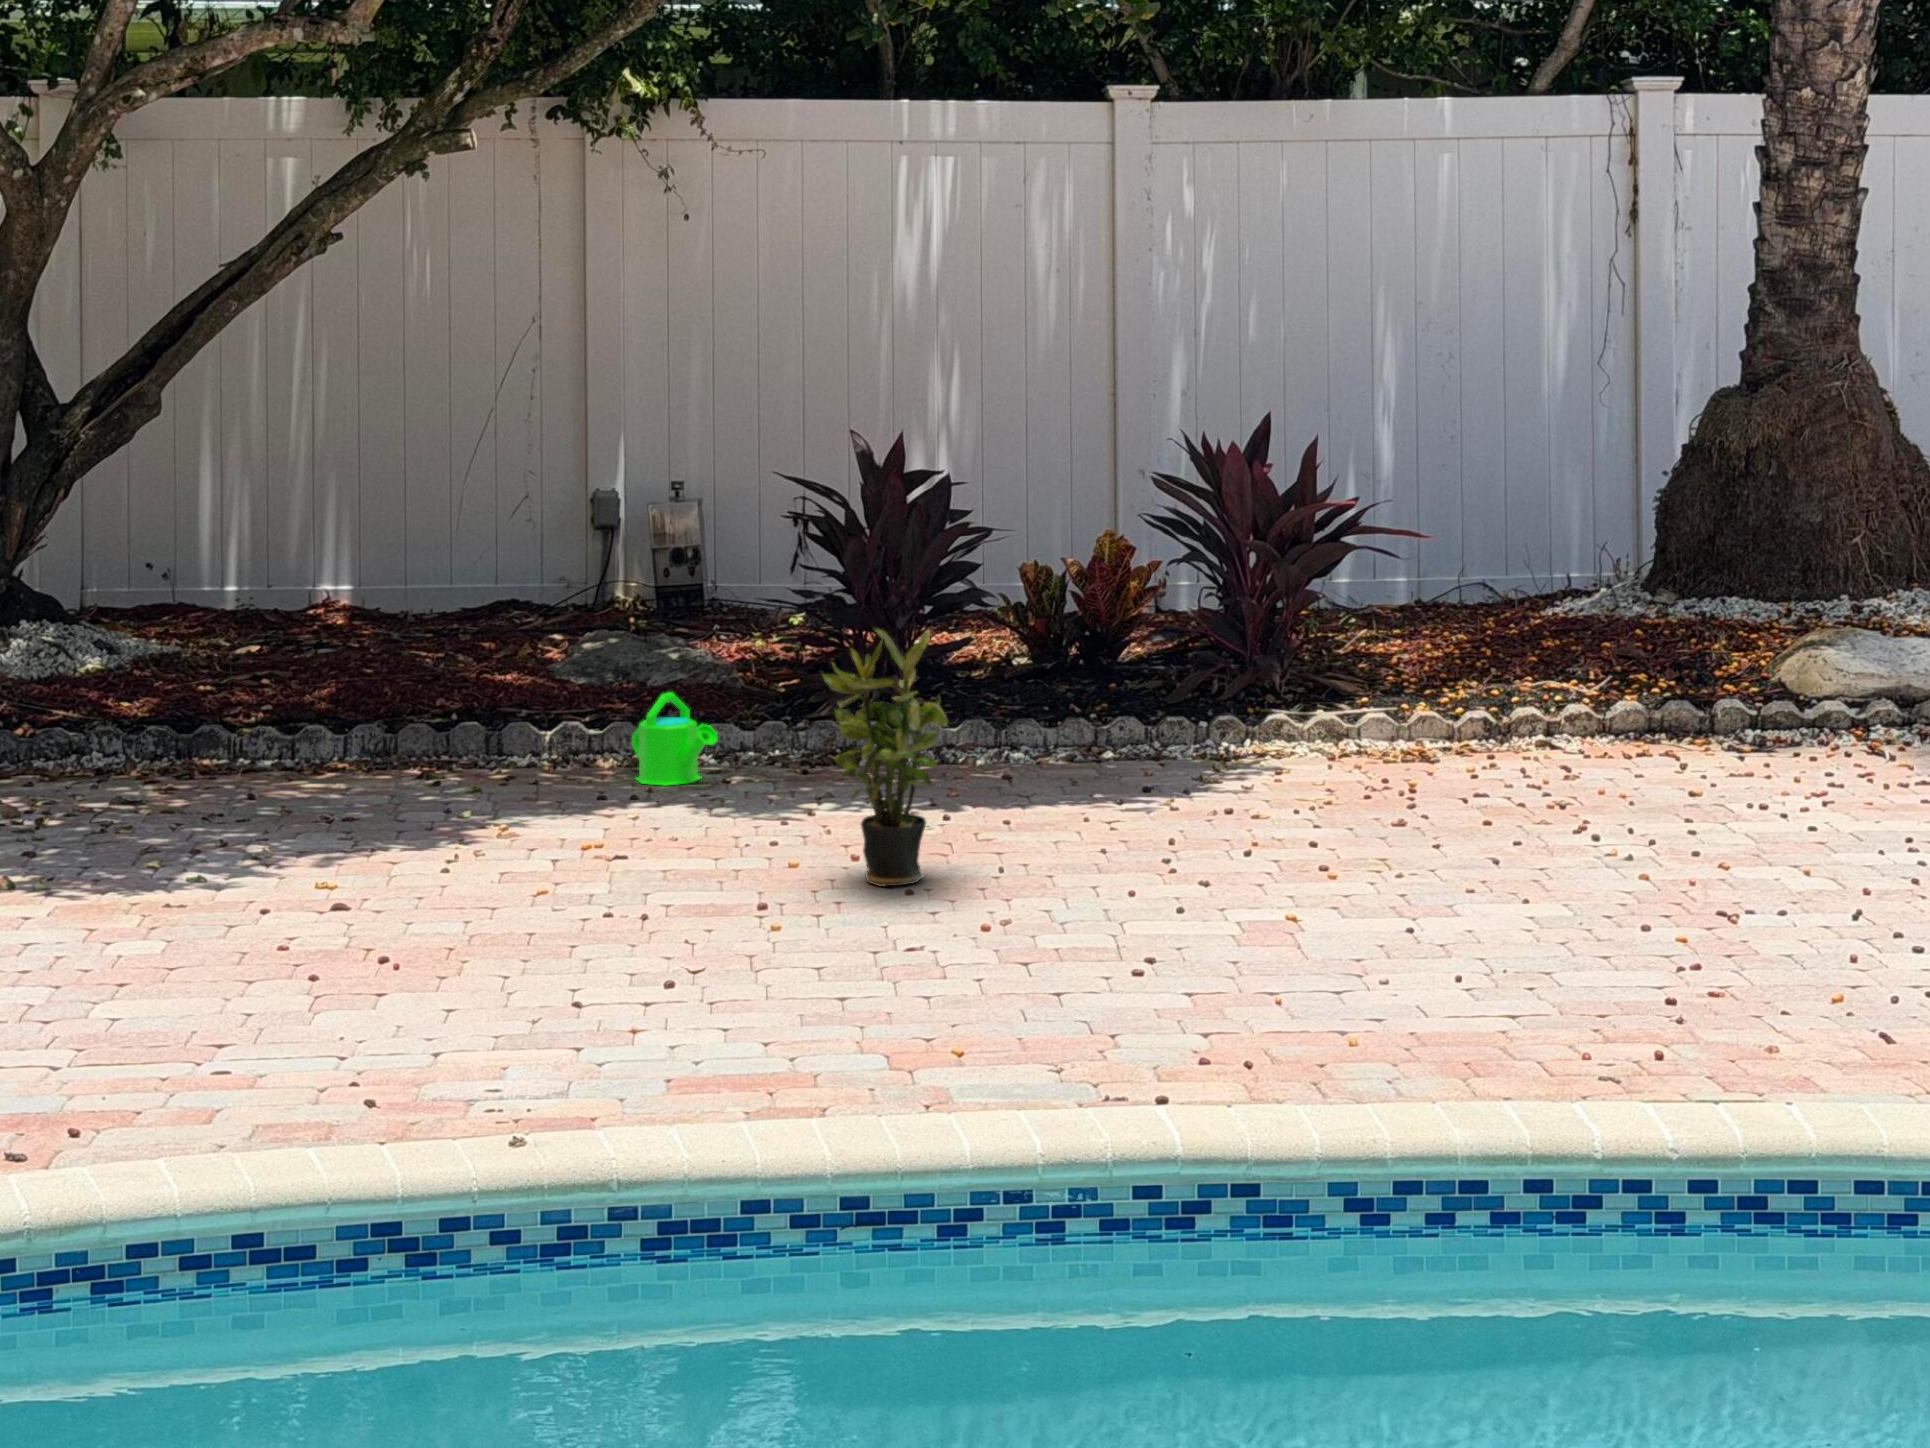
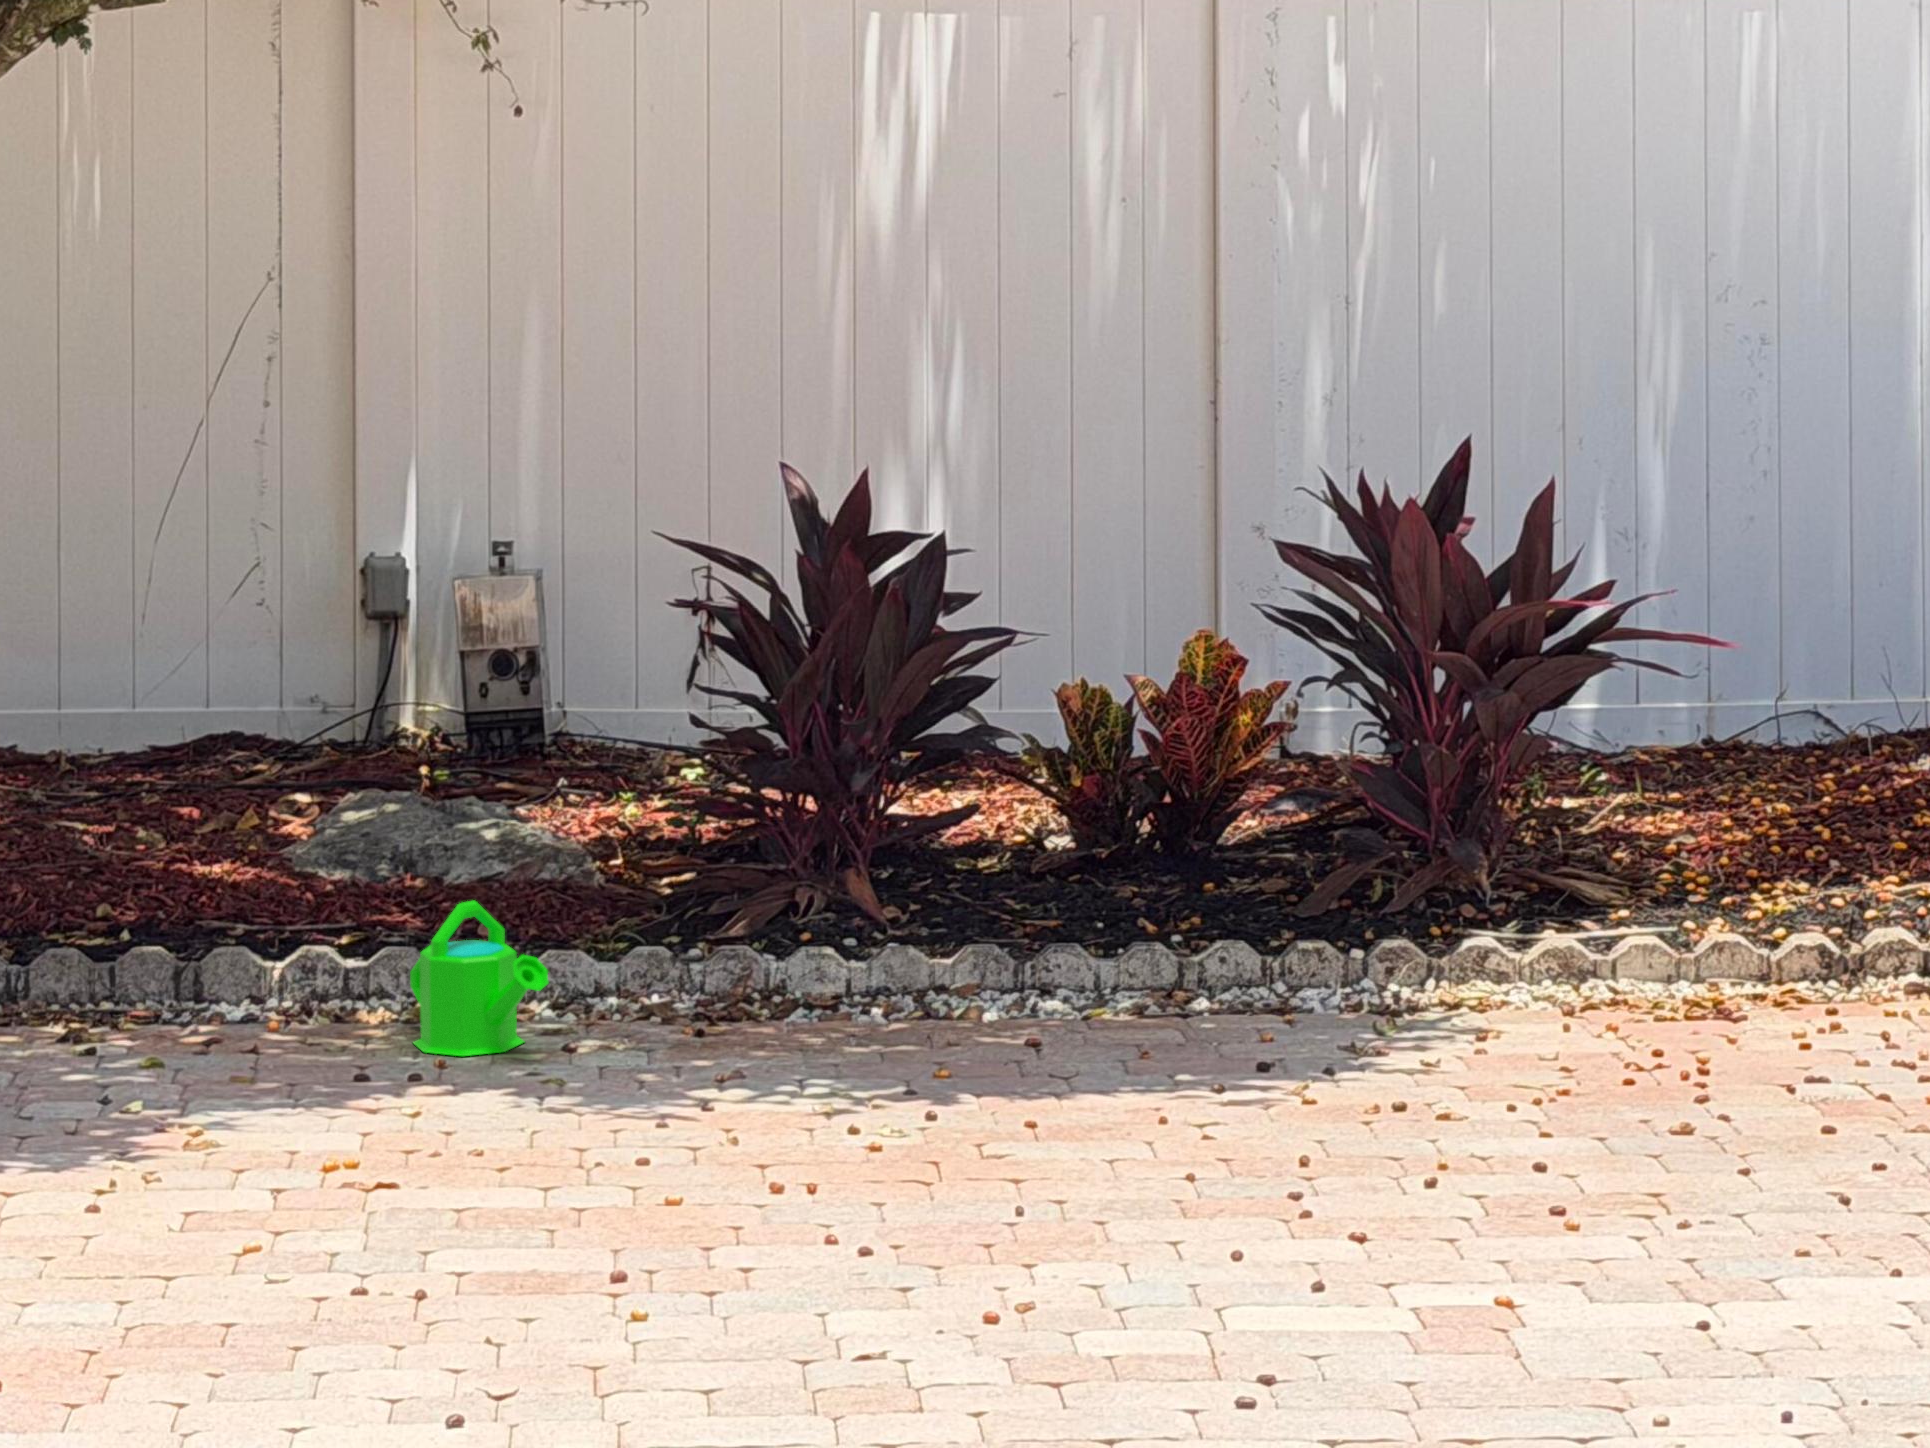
potted plant: present [822,628,948,886] -> none [706,814,922,1256]

